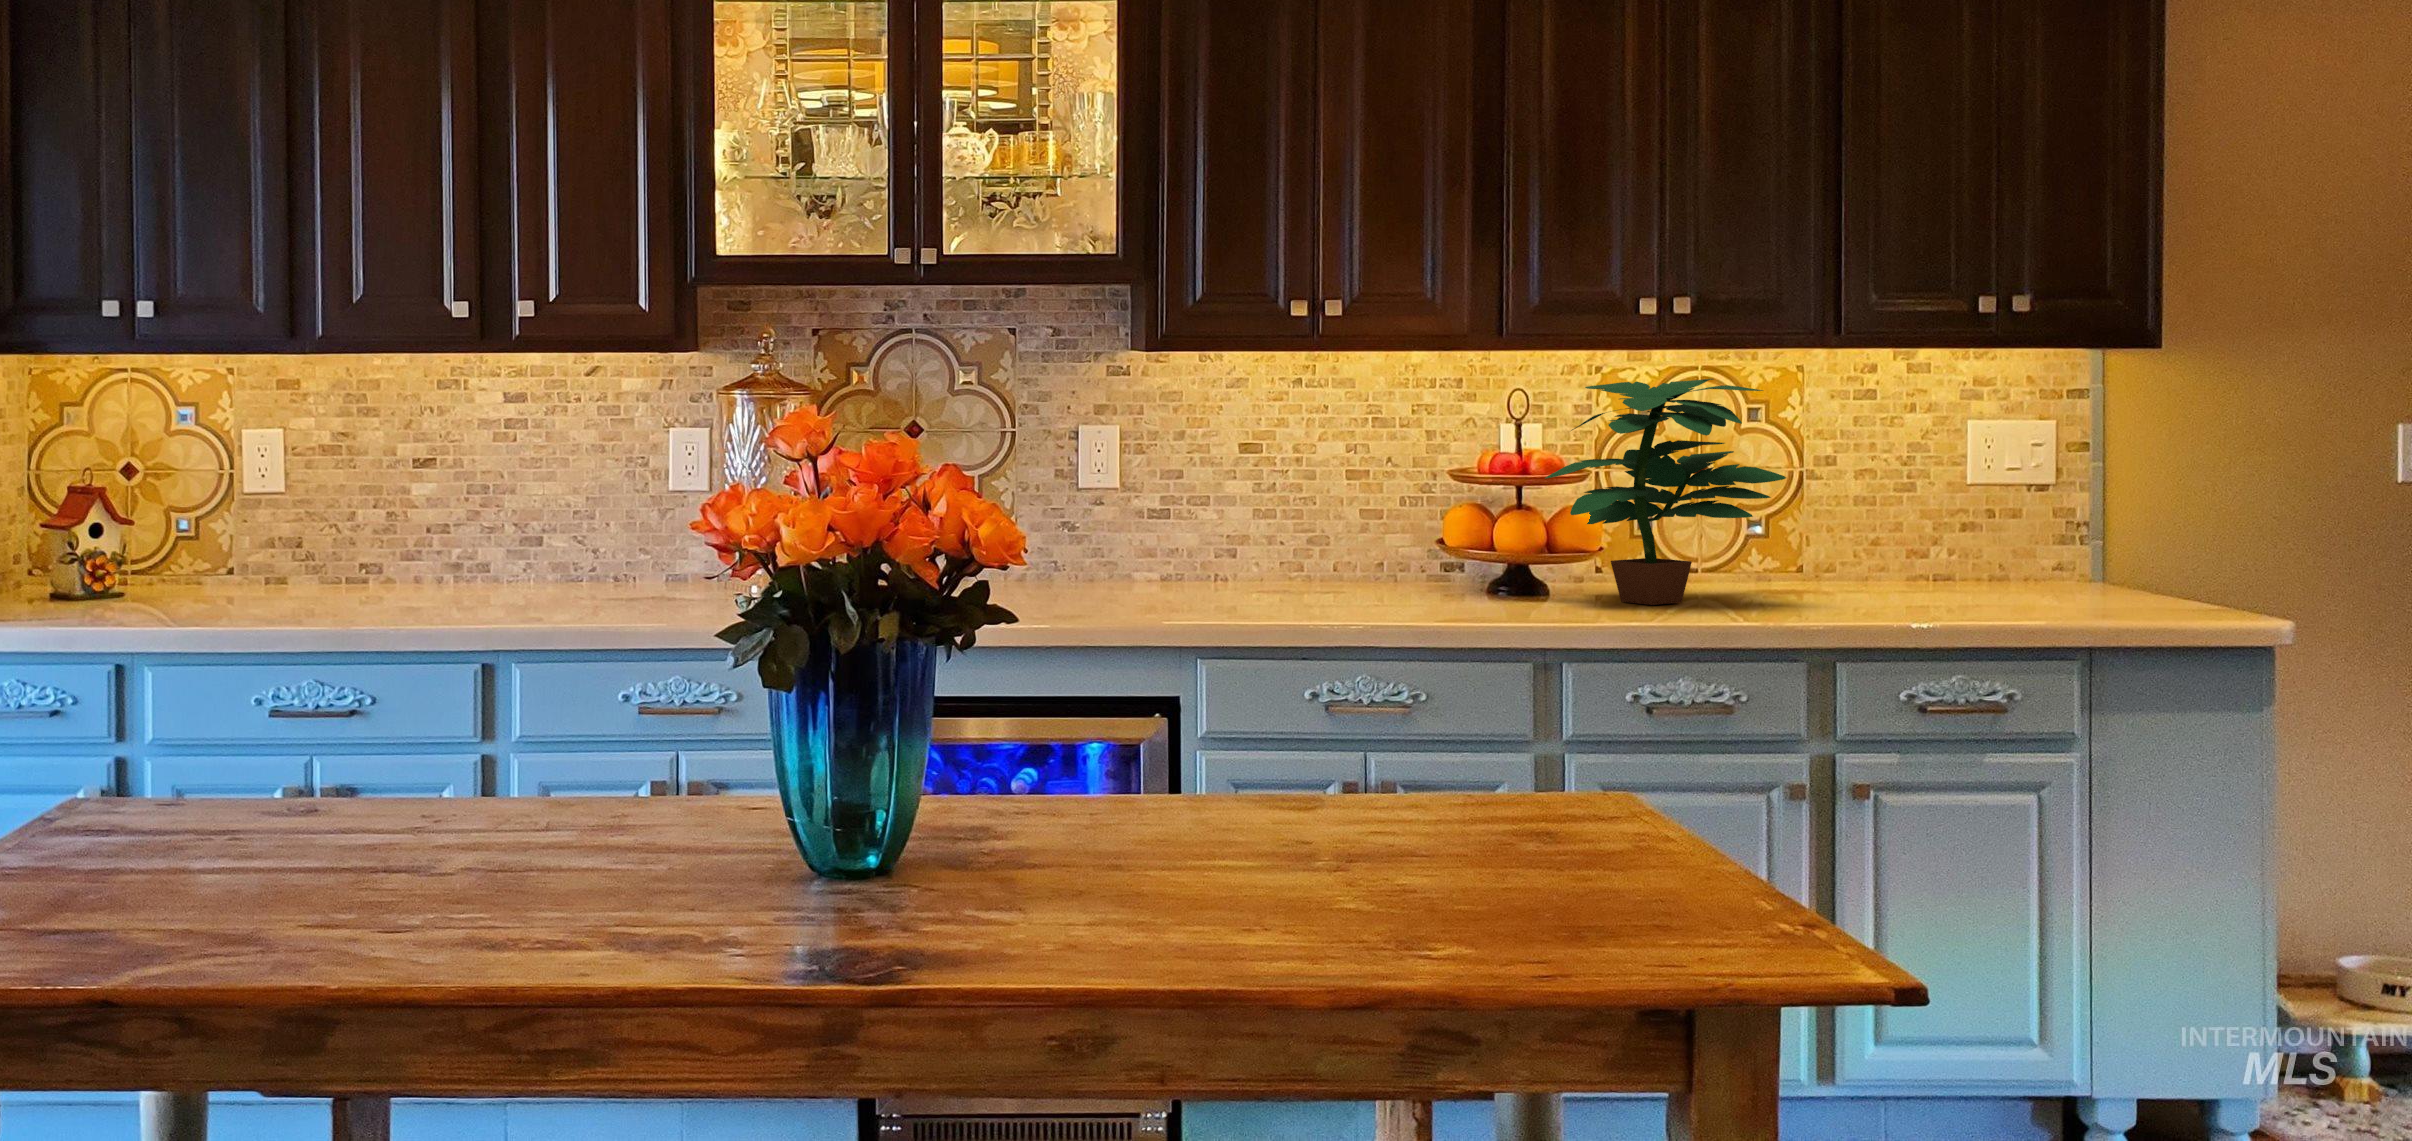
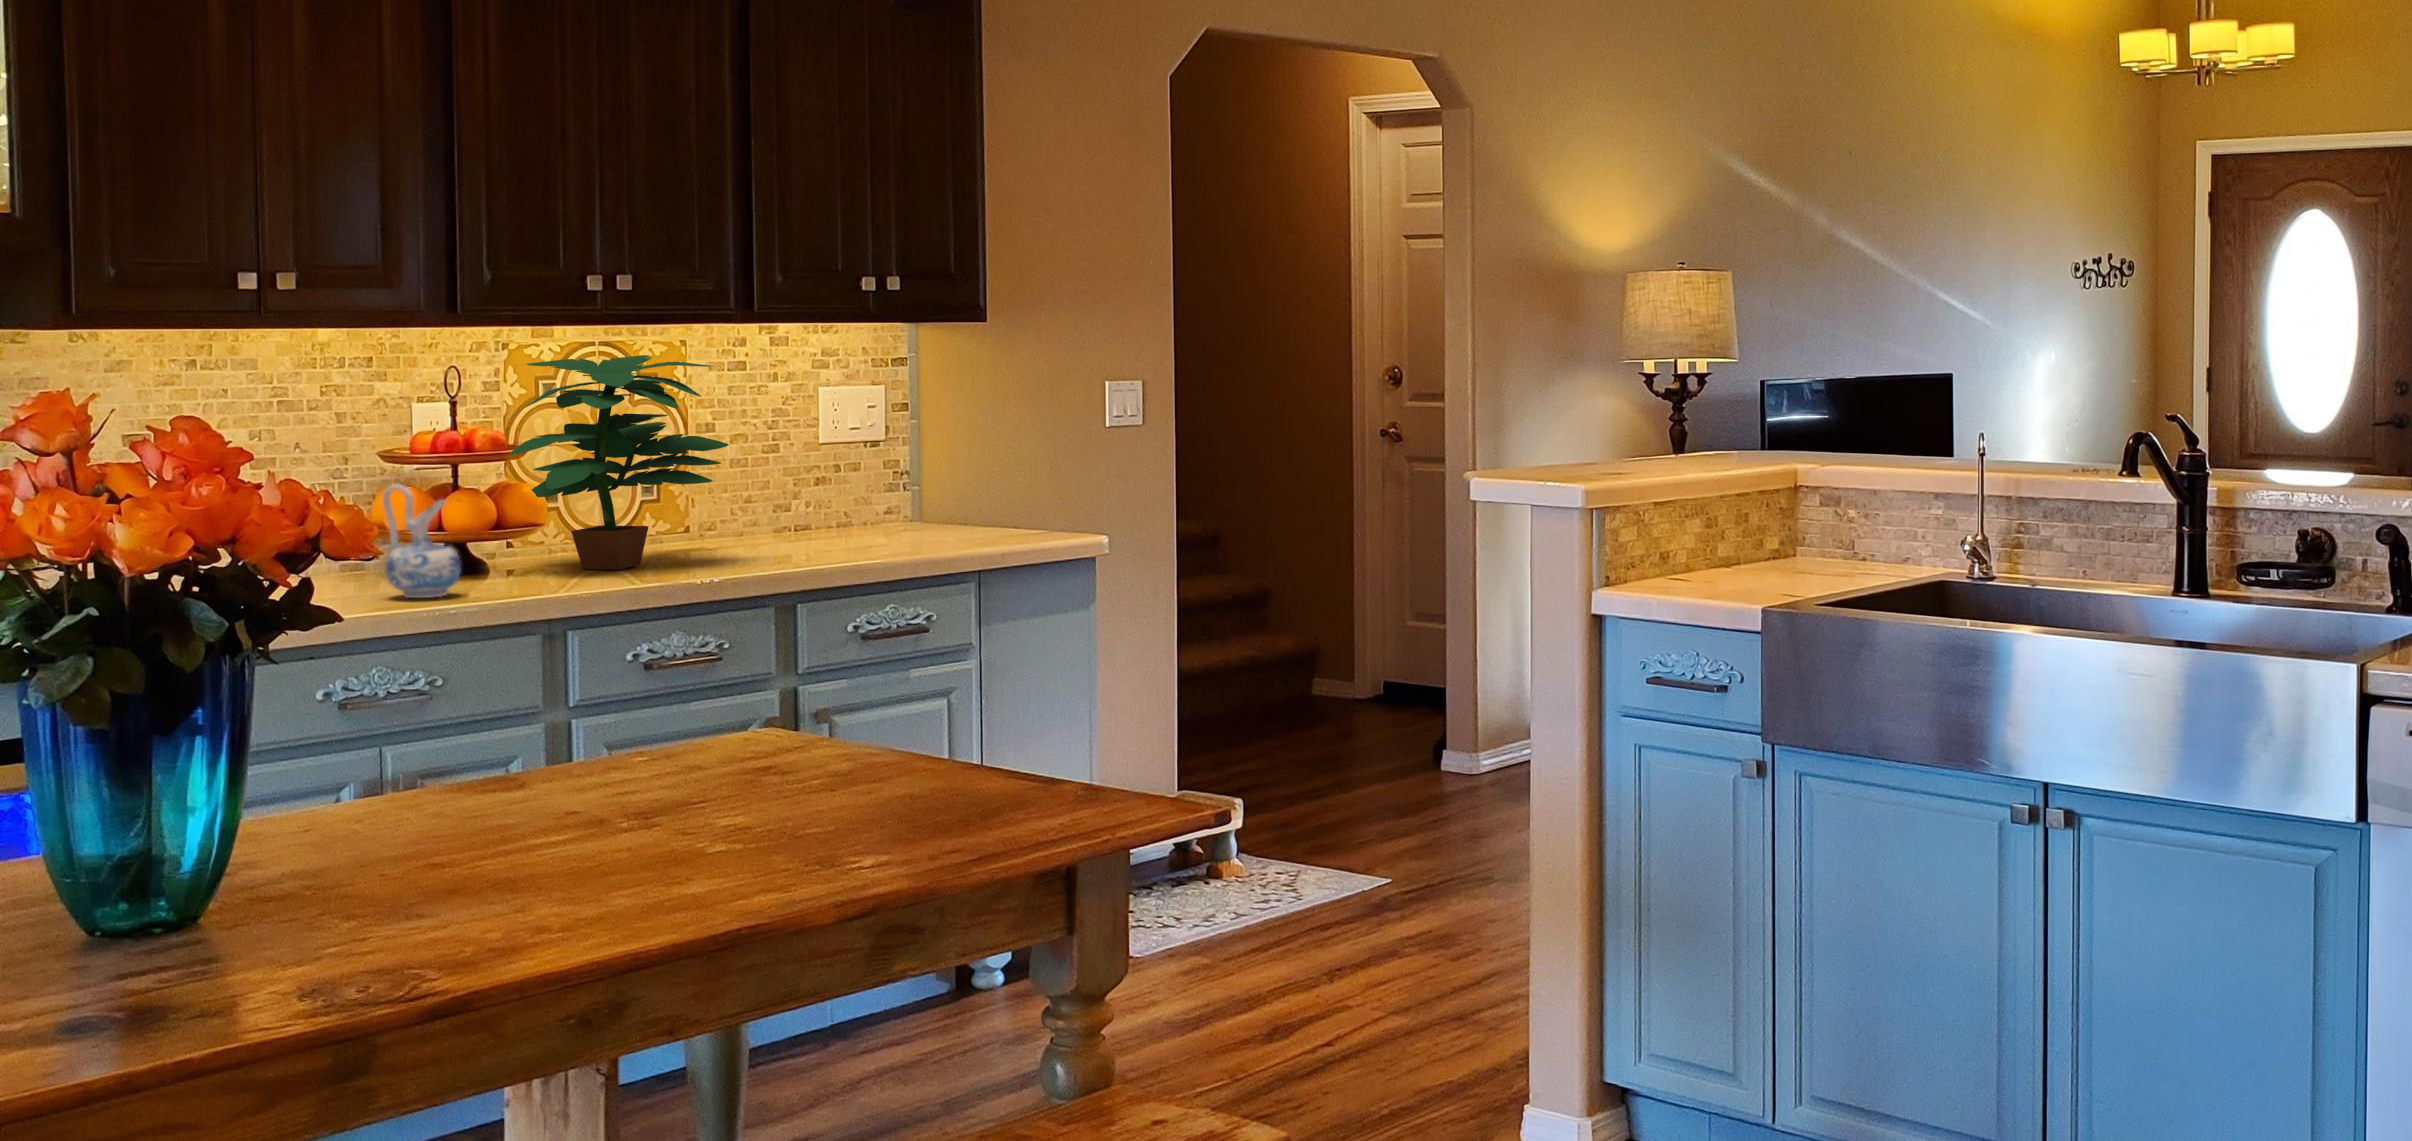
ceramic pitcher: none [1397,501,1464,614] -> present [383,485,461,598]

